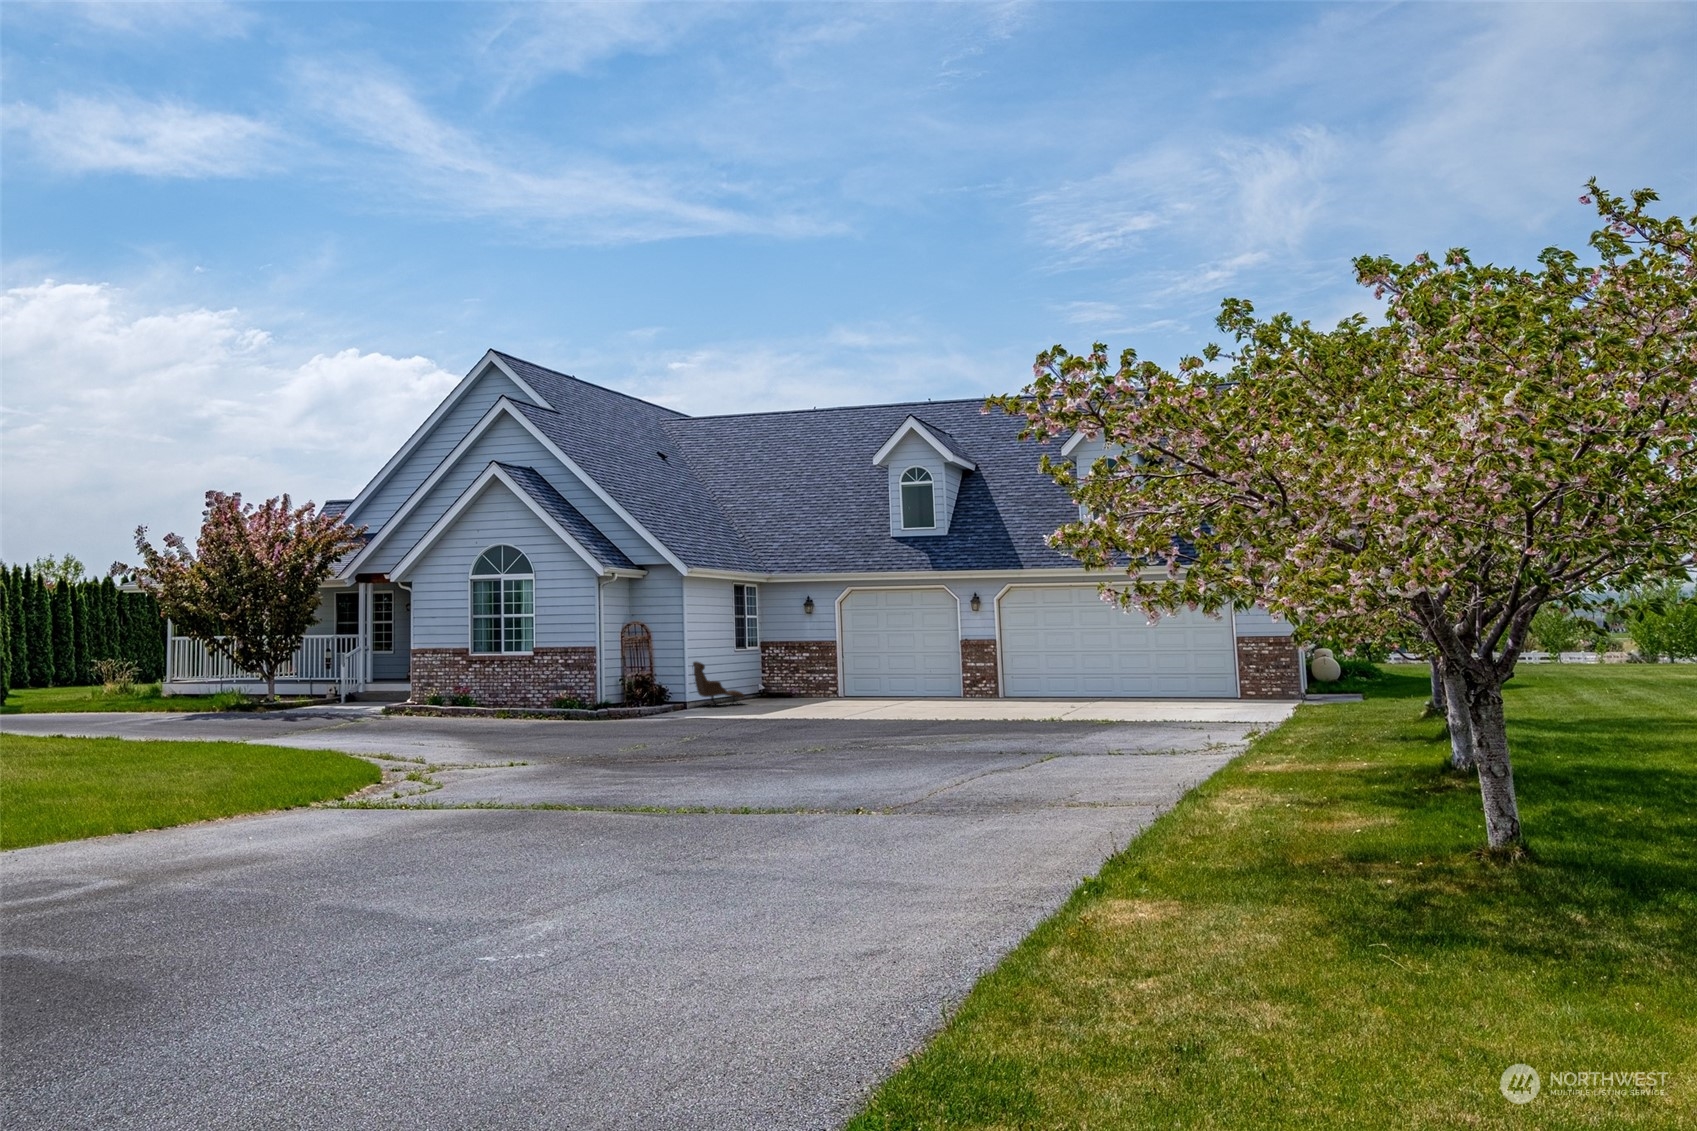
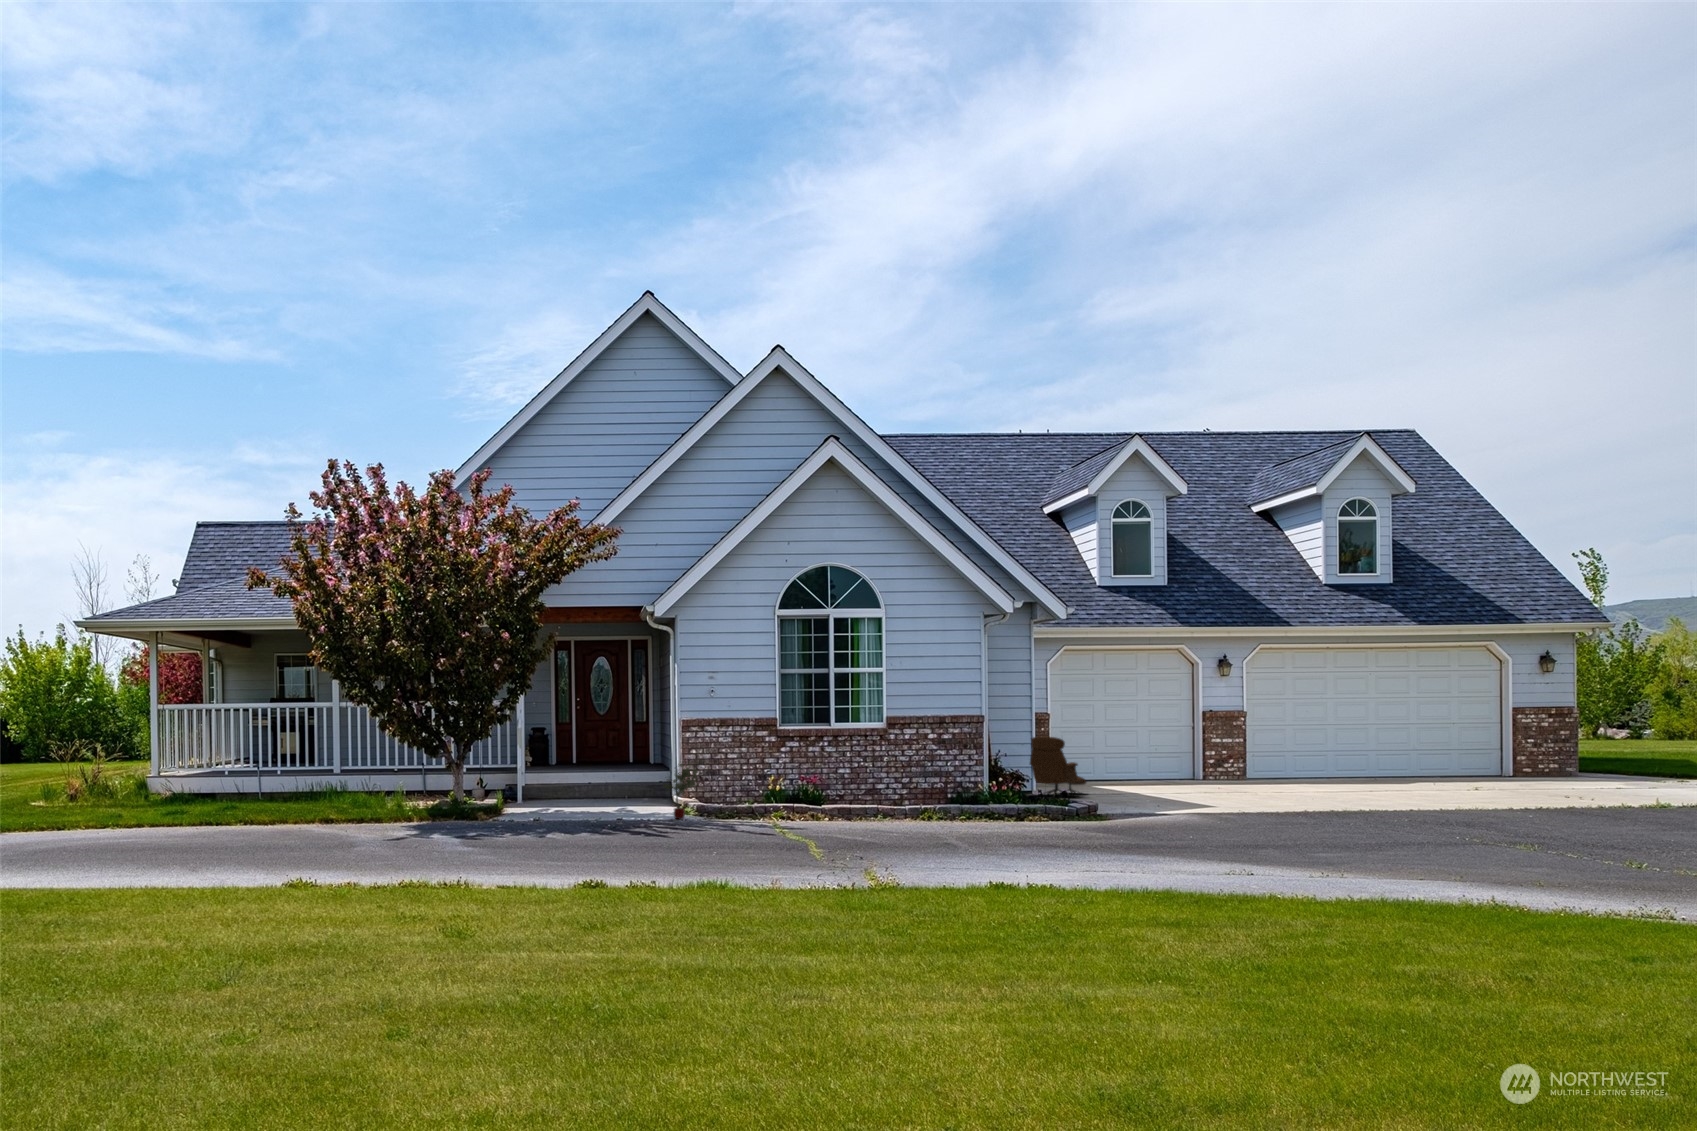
potted tree: none [395,676,417,714] -> present [664,762,697,819]

